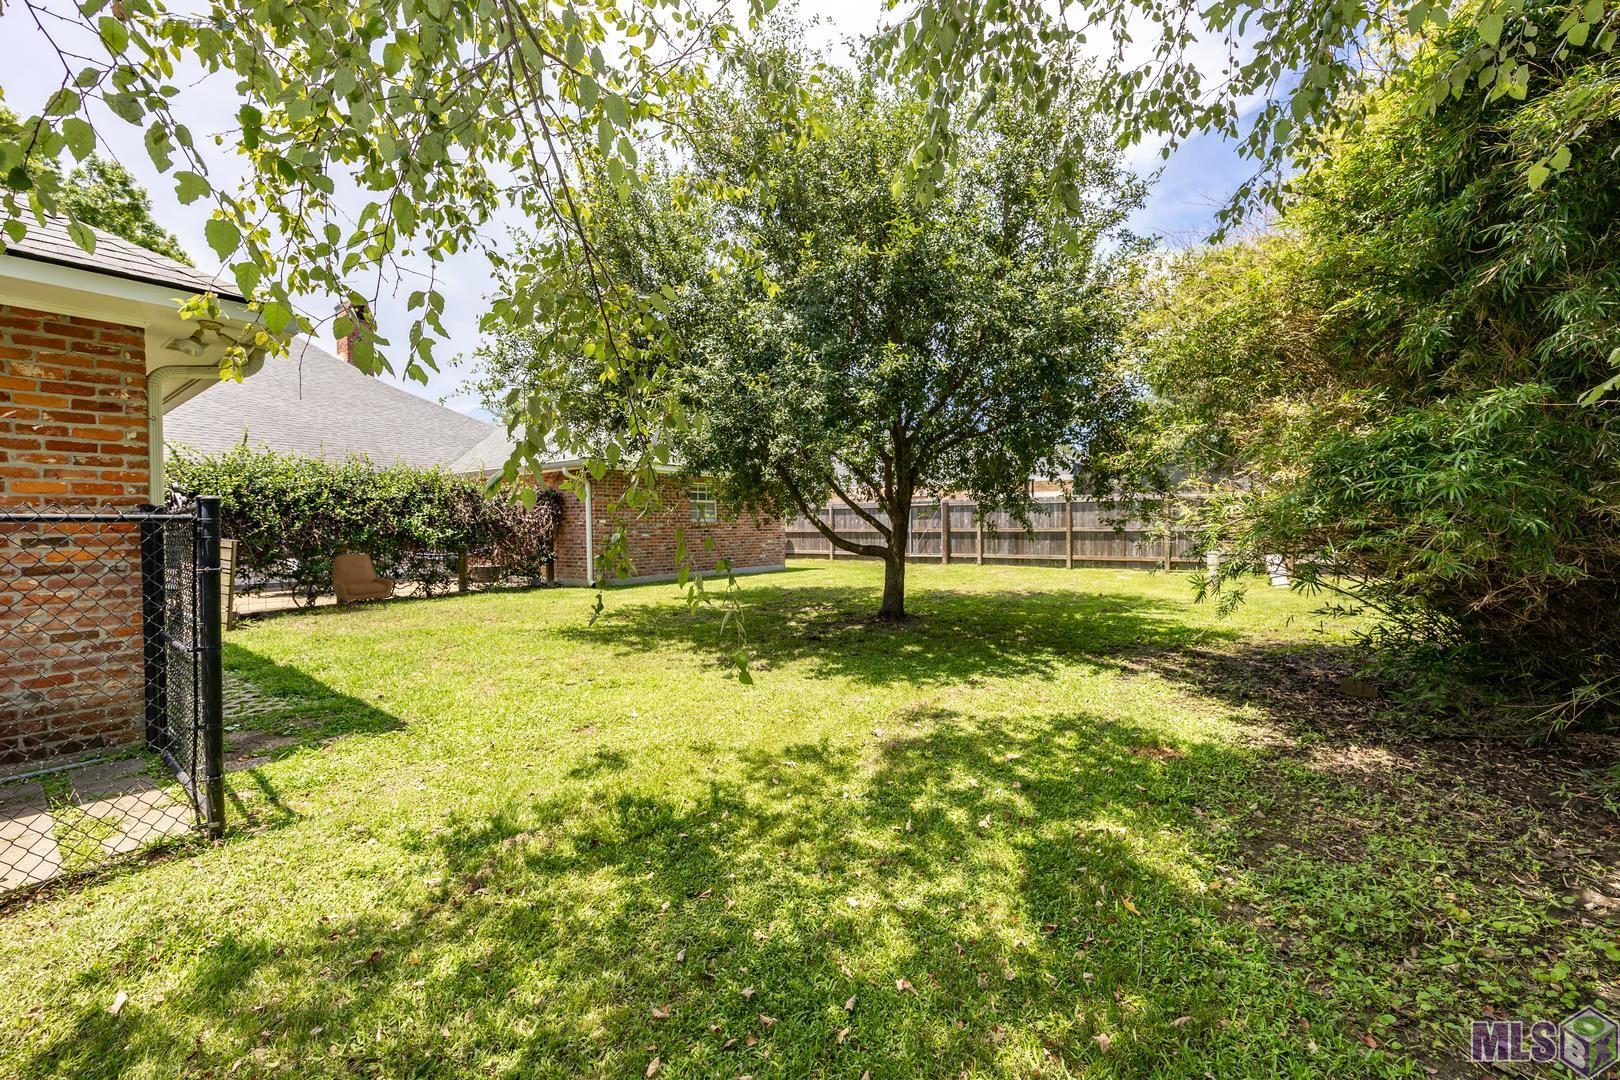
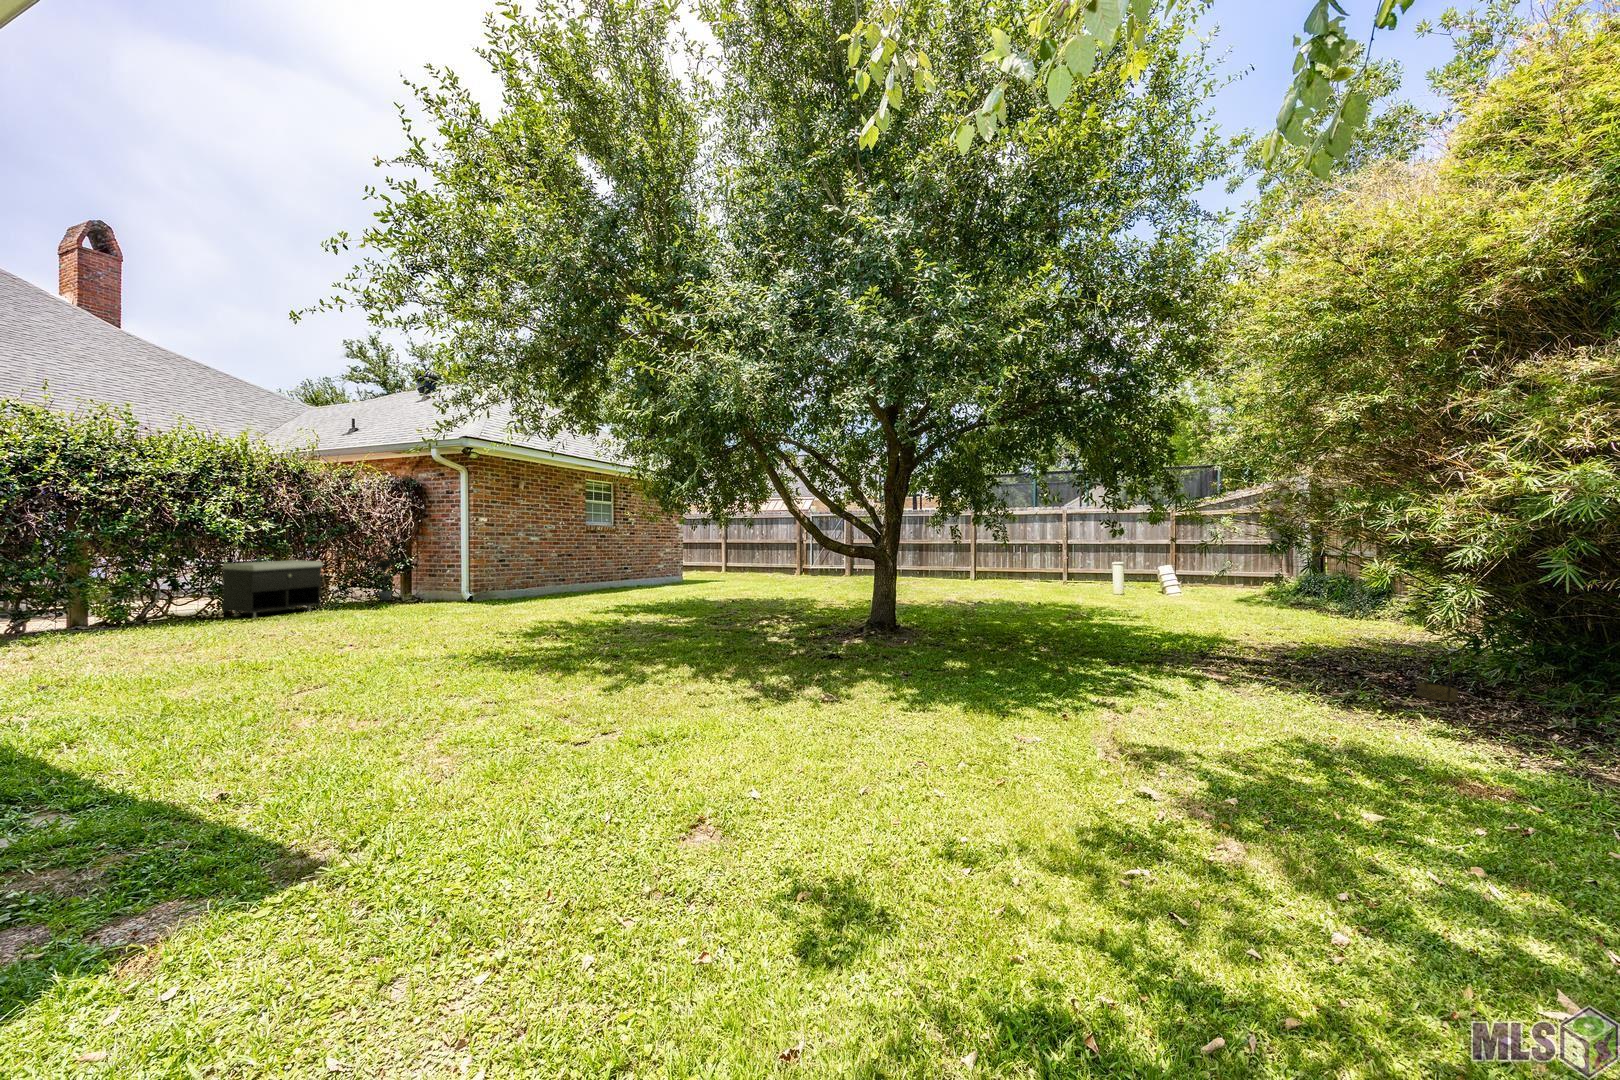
chair: present [333,554,393,613] -> none [60,553,175,643]
storage bench: none [426,556,489,598] -> present [223,560,323,618]

